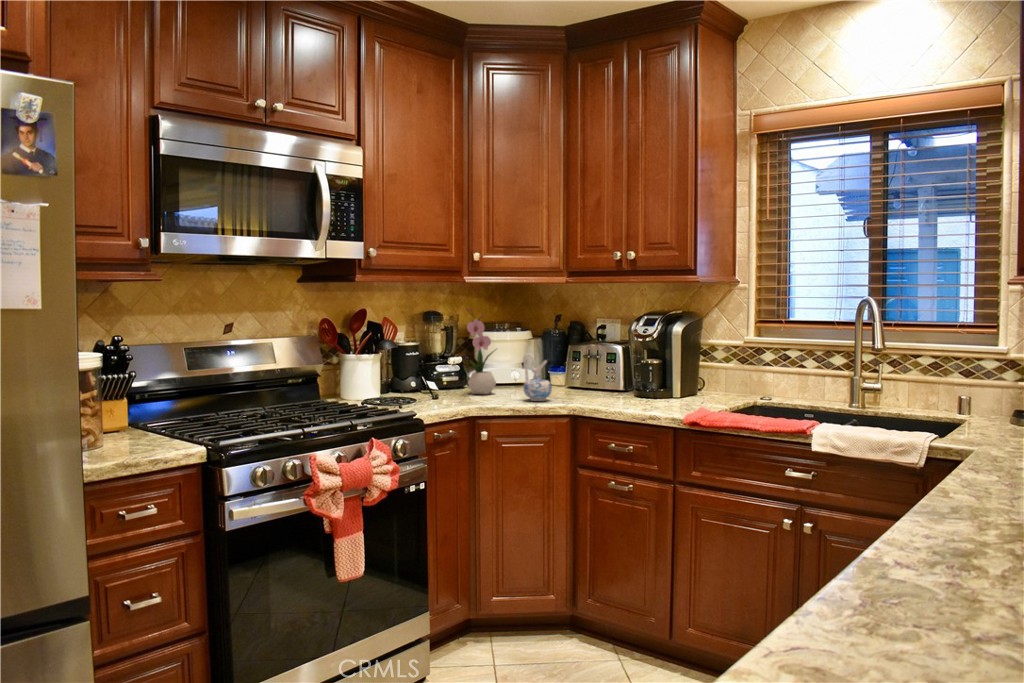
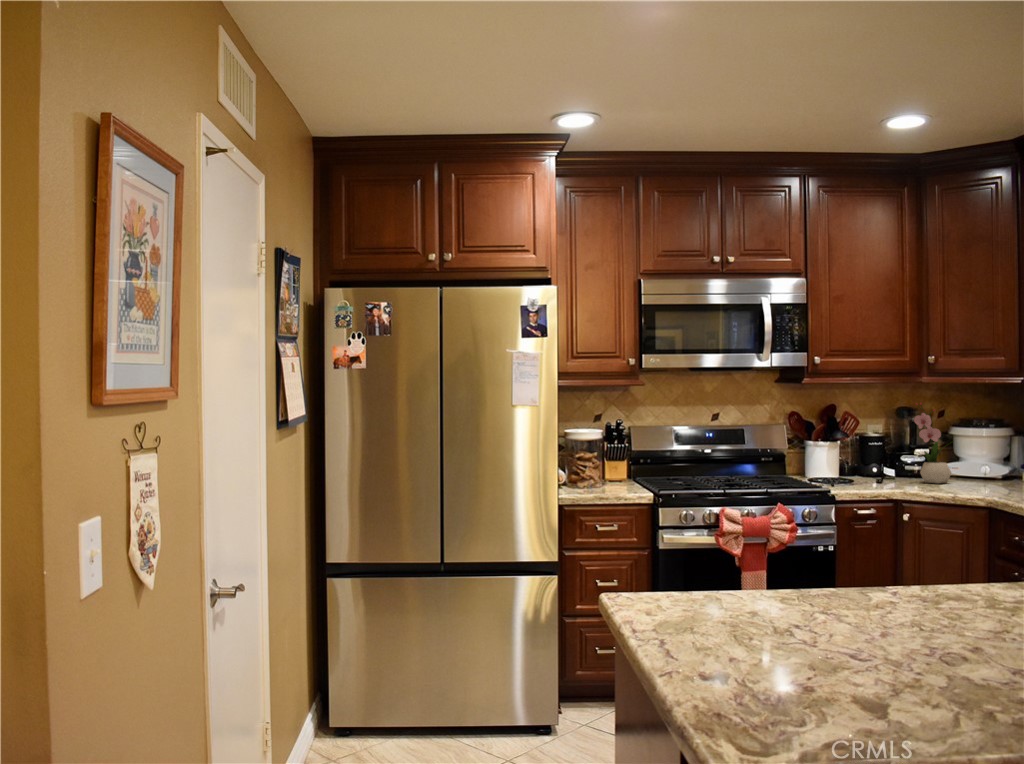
ceramic pitcher: present [523,353,552,401] -> none [960,445,992,491]

